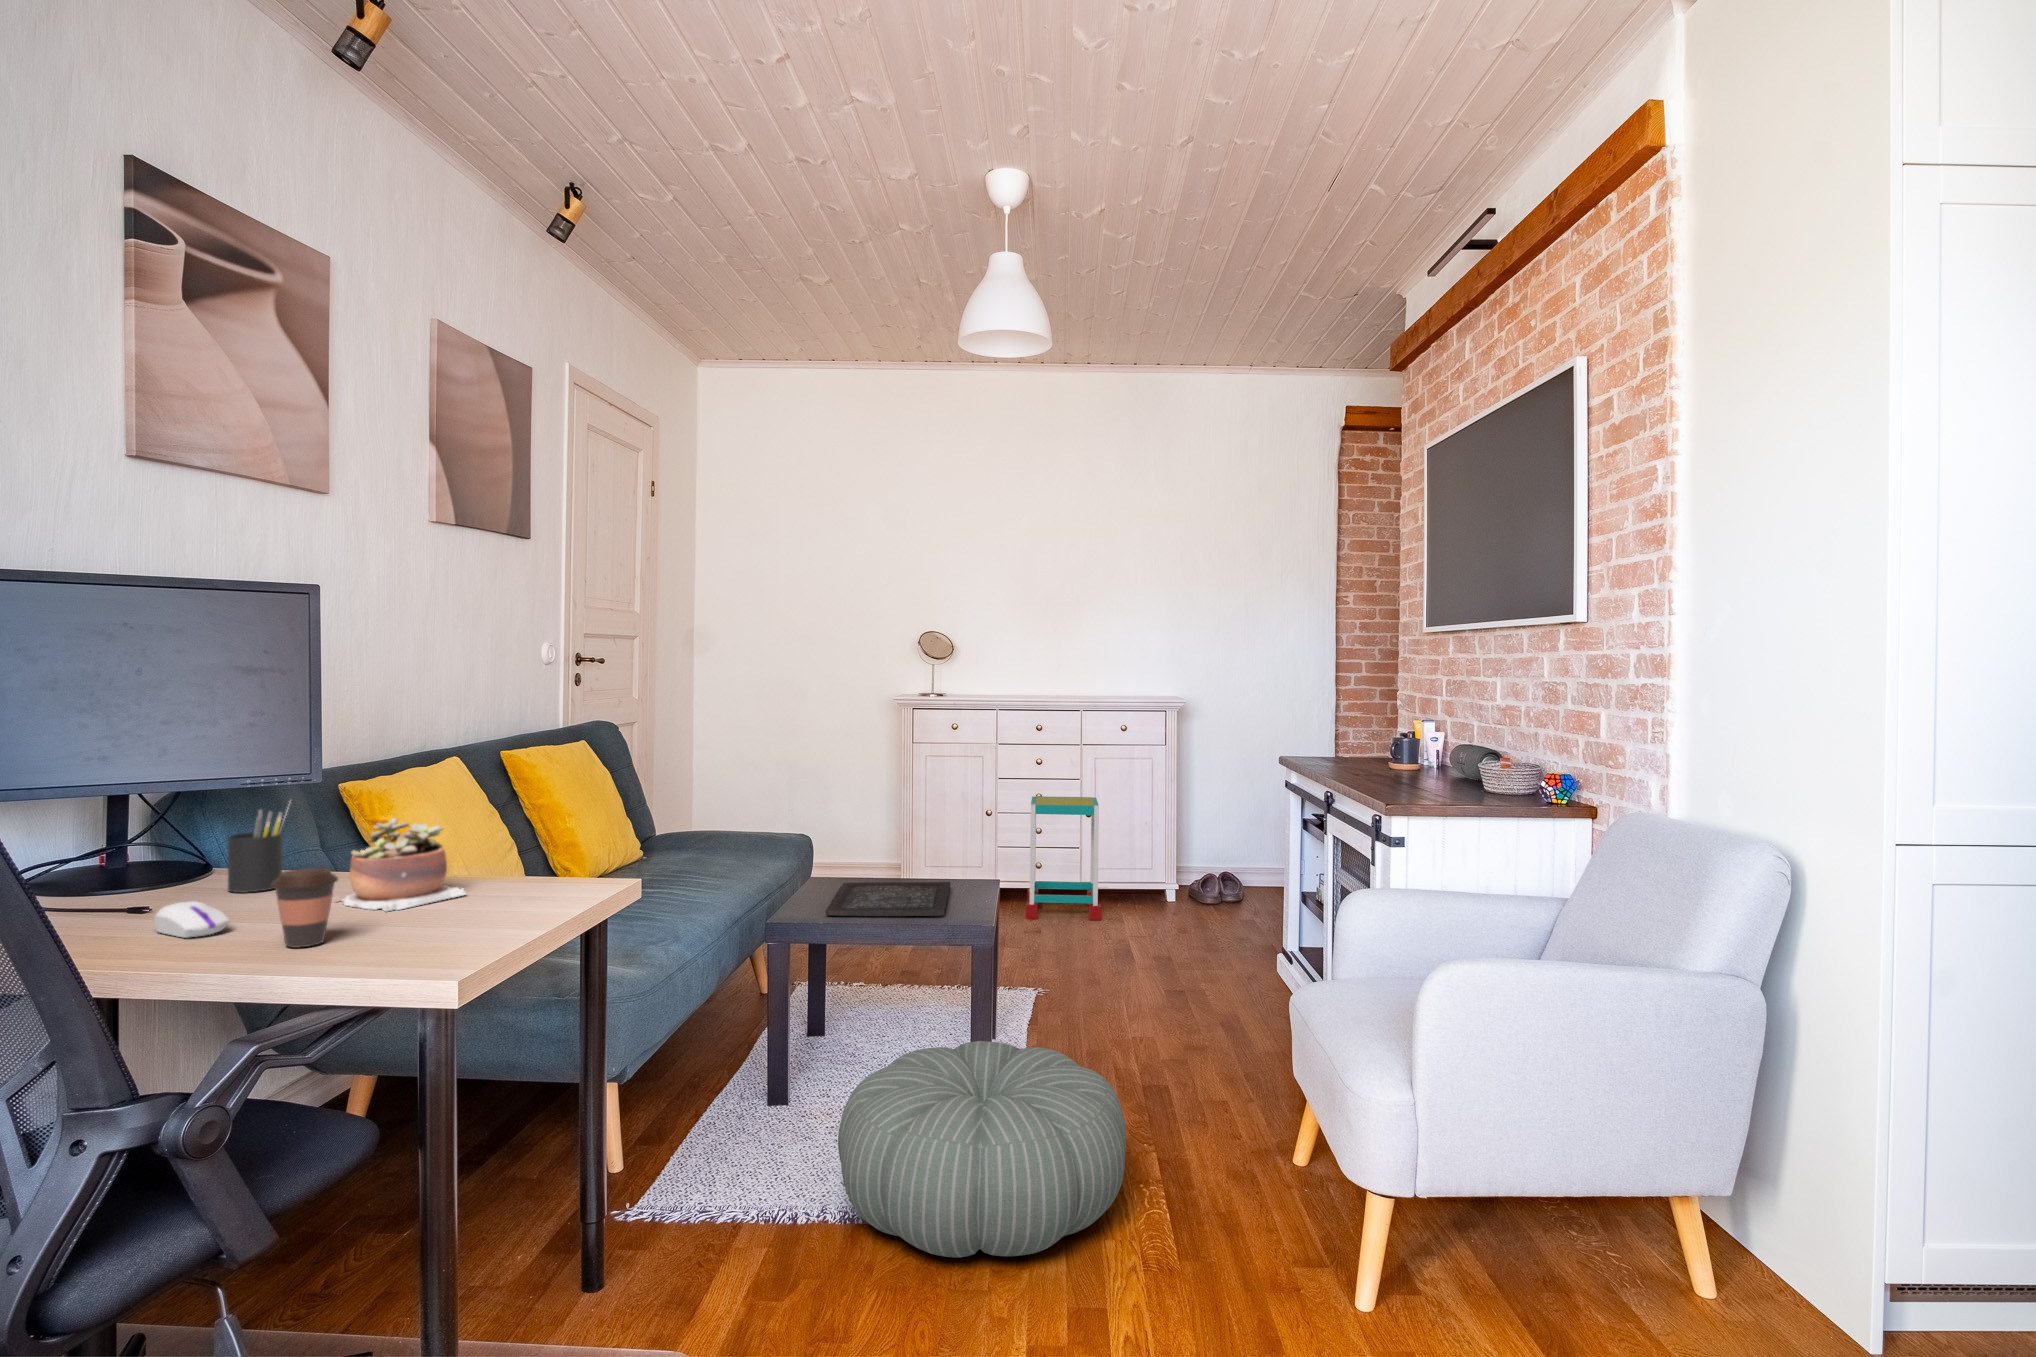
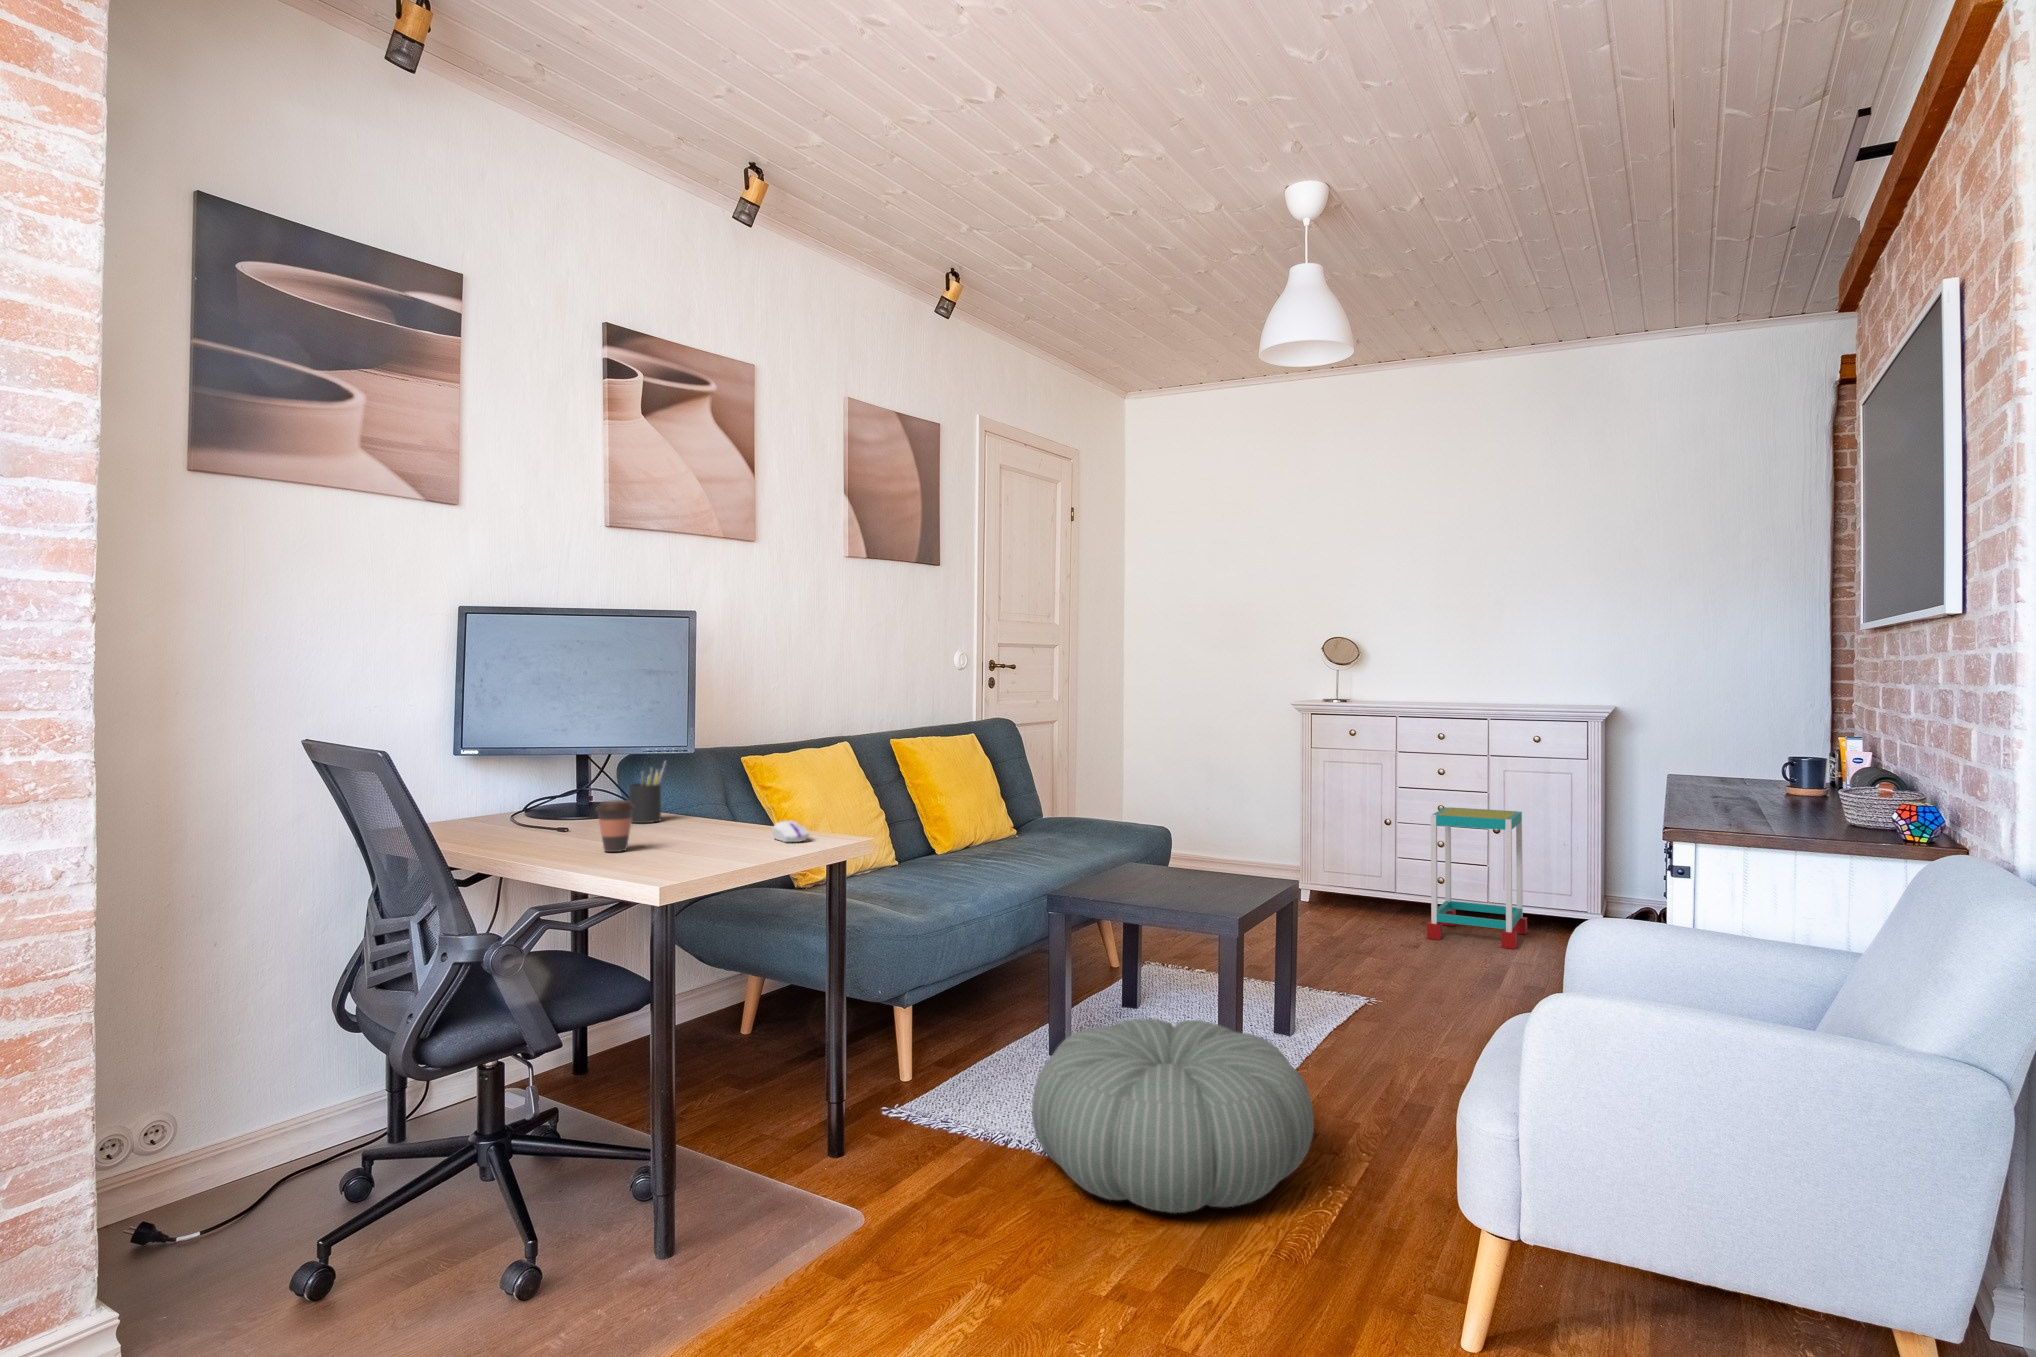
succulent plant: present [343,818,466,912] -> none [670,775,750,839]
tray: present [826,882,951,916] -> none [1101,869,1245,903]
computer mouse: present [154,901,229,938] -> present [772,821,809,842]

